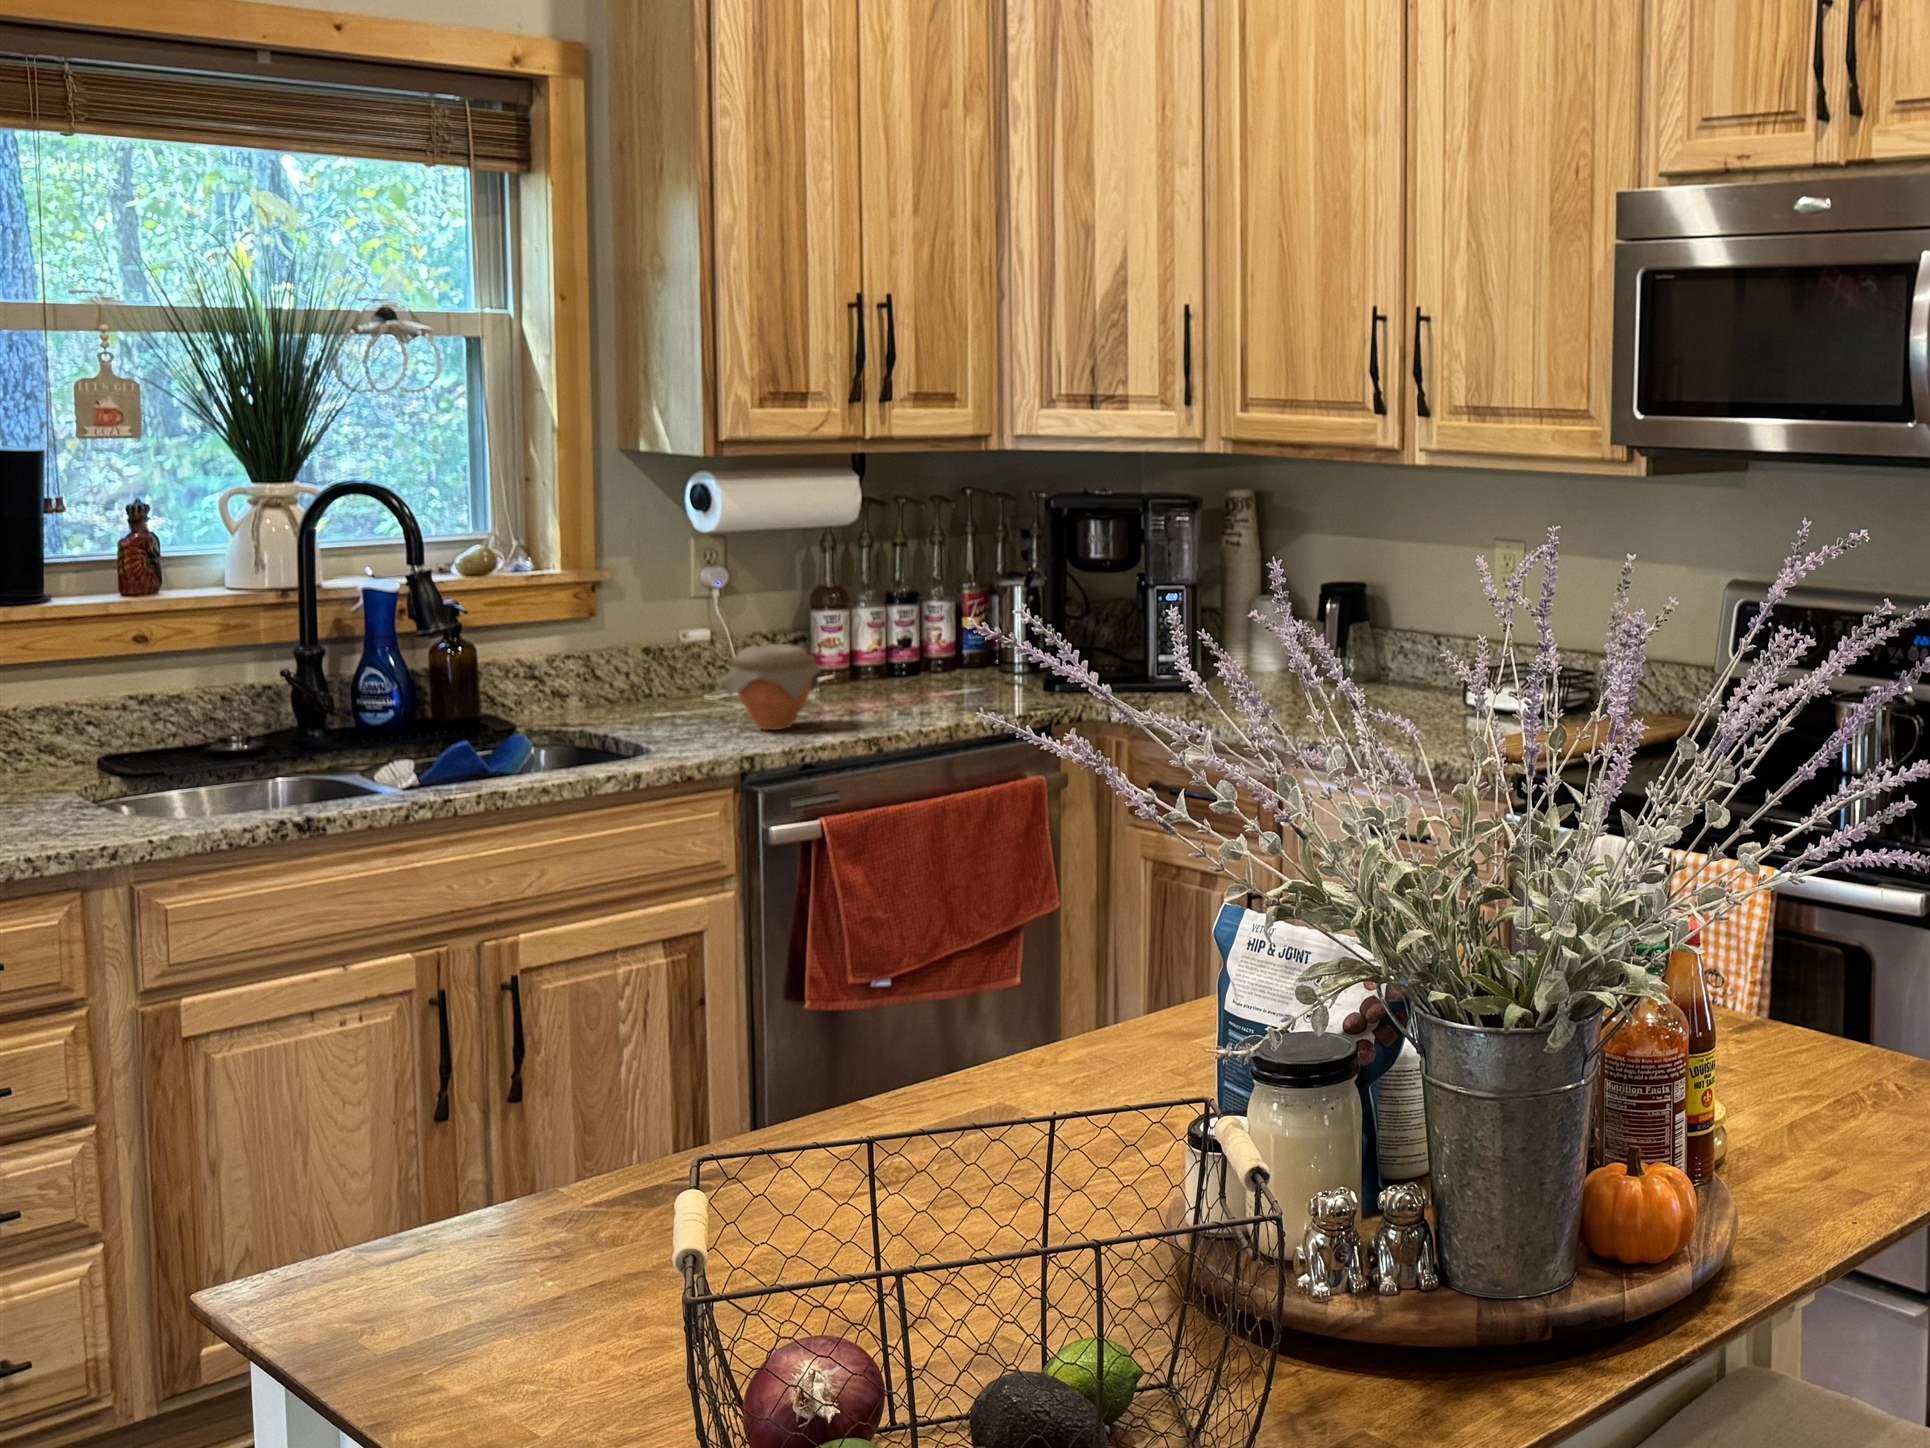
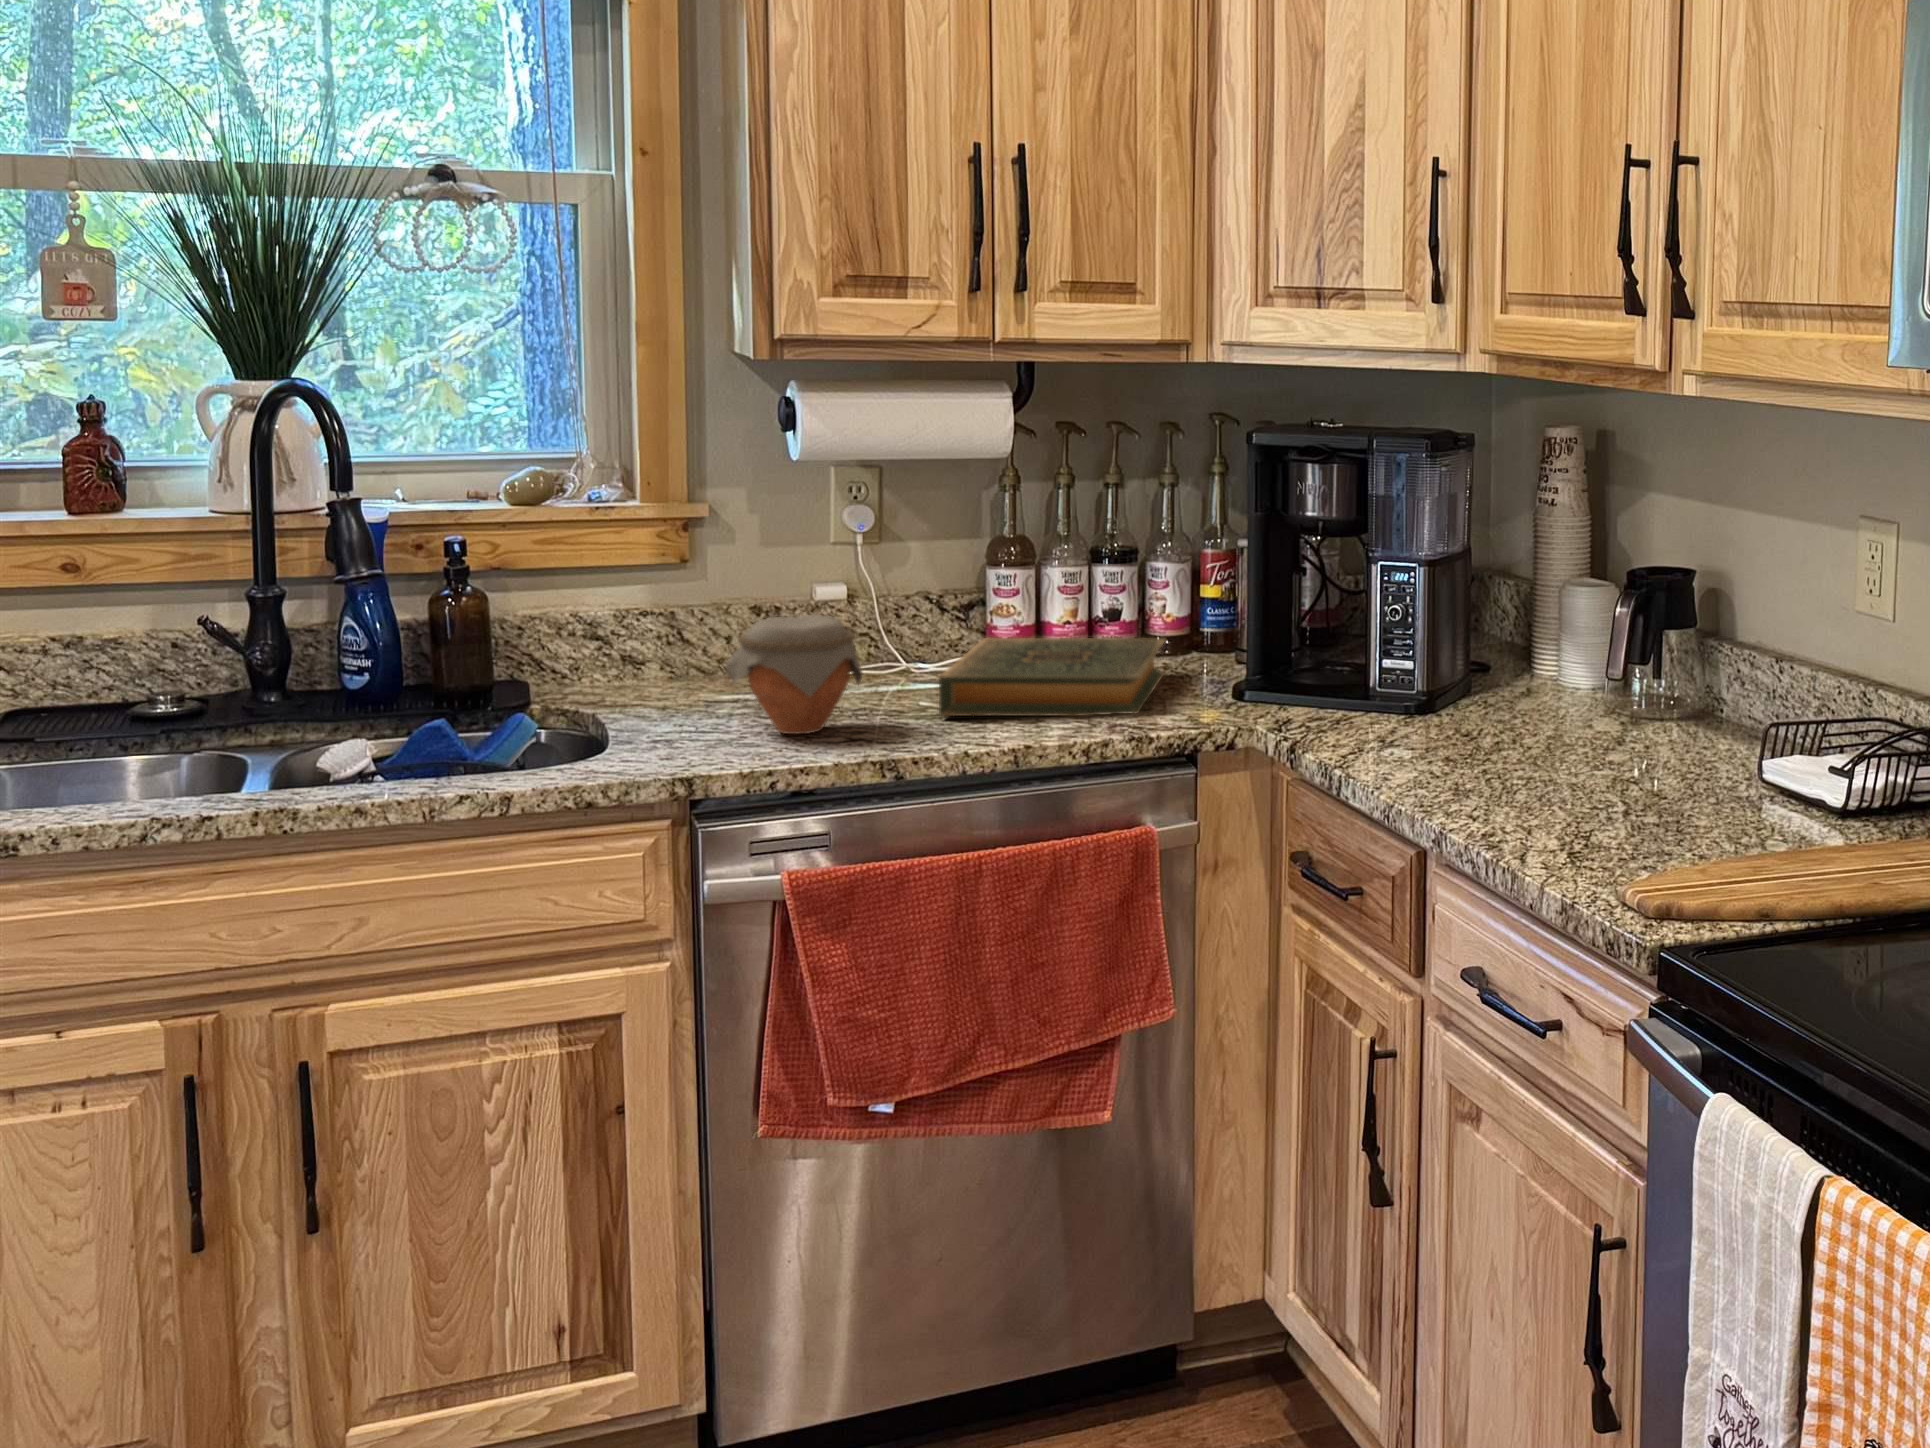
hardback book: none [846,655,1014,712] -> present [939,638,1164,716]

